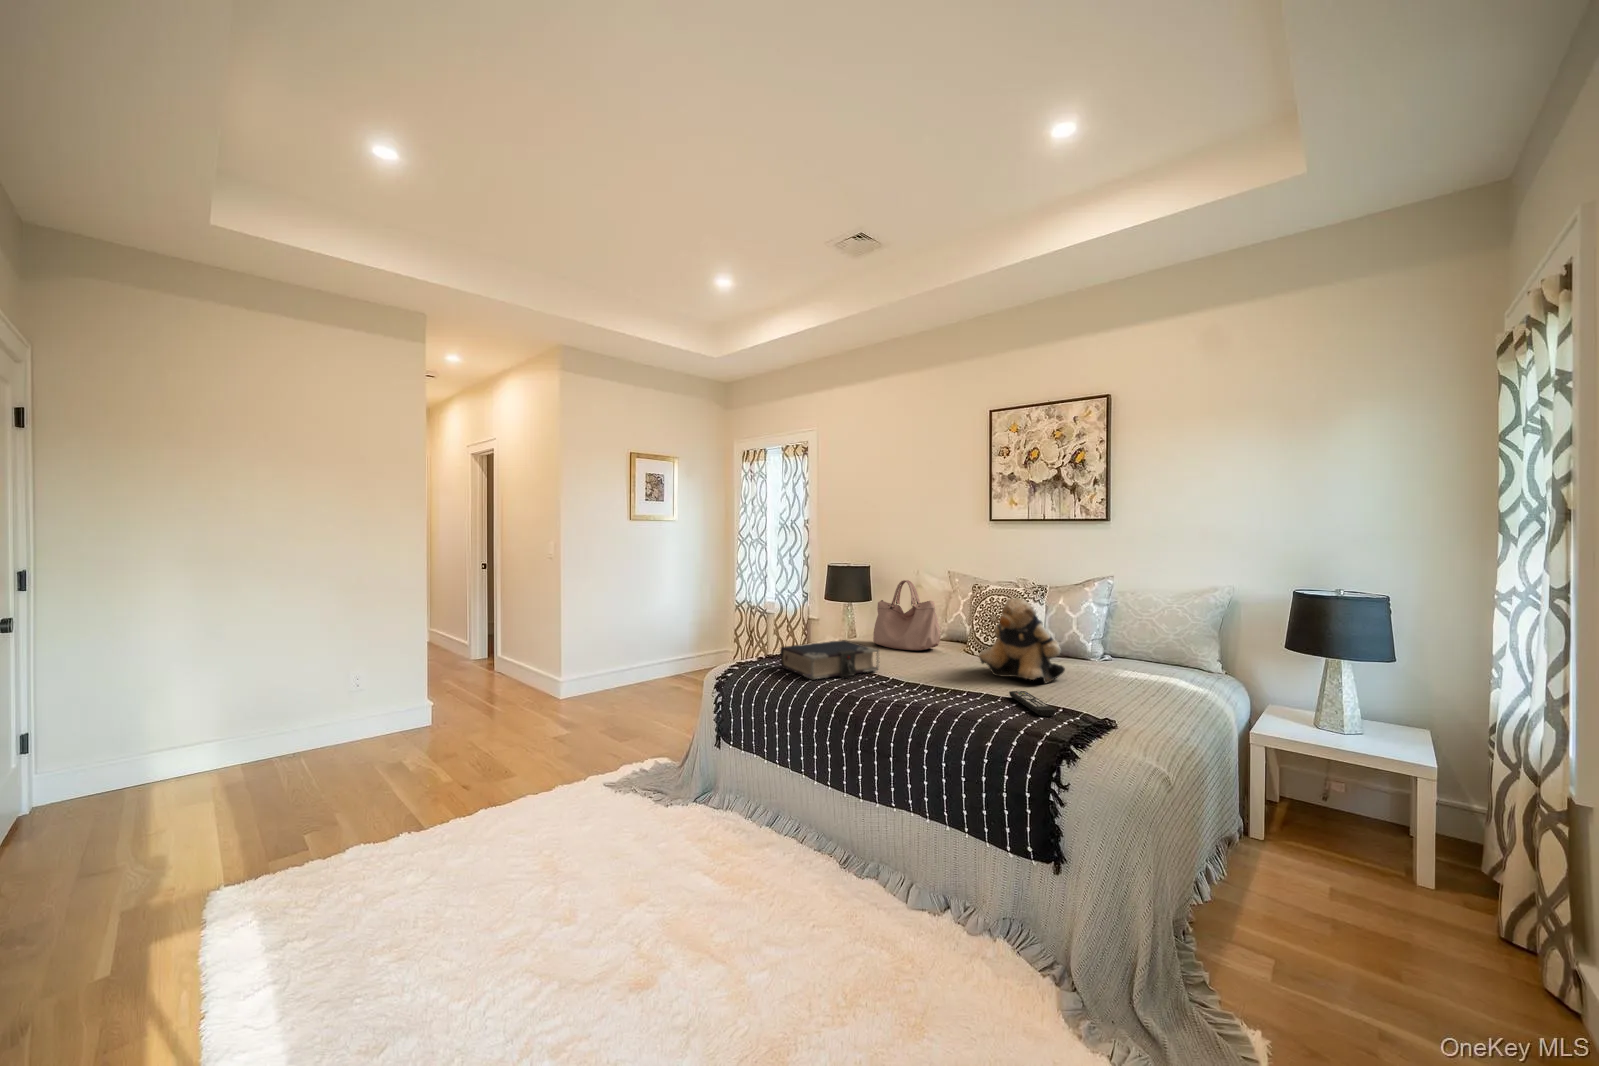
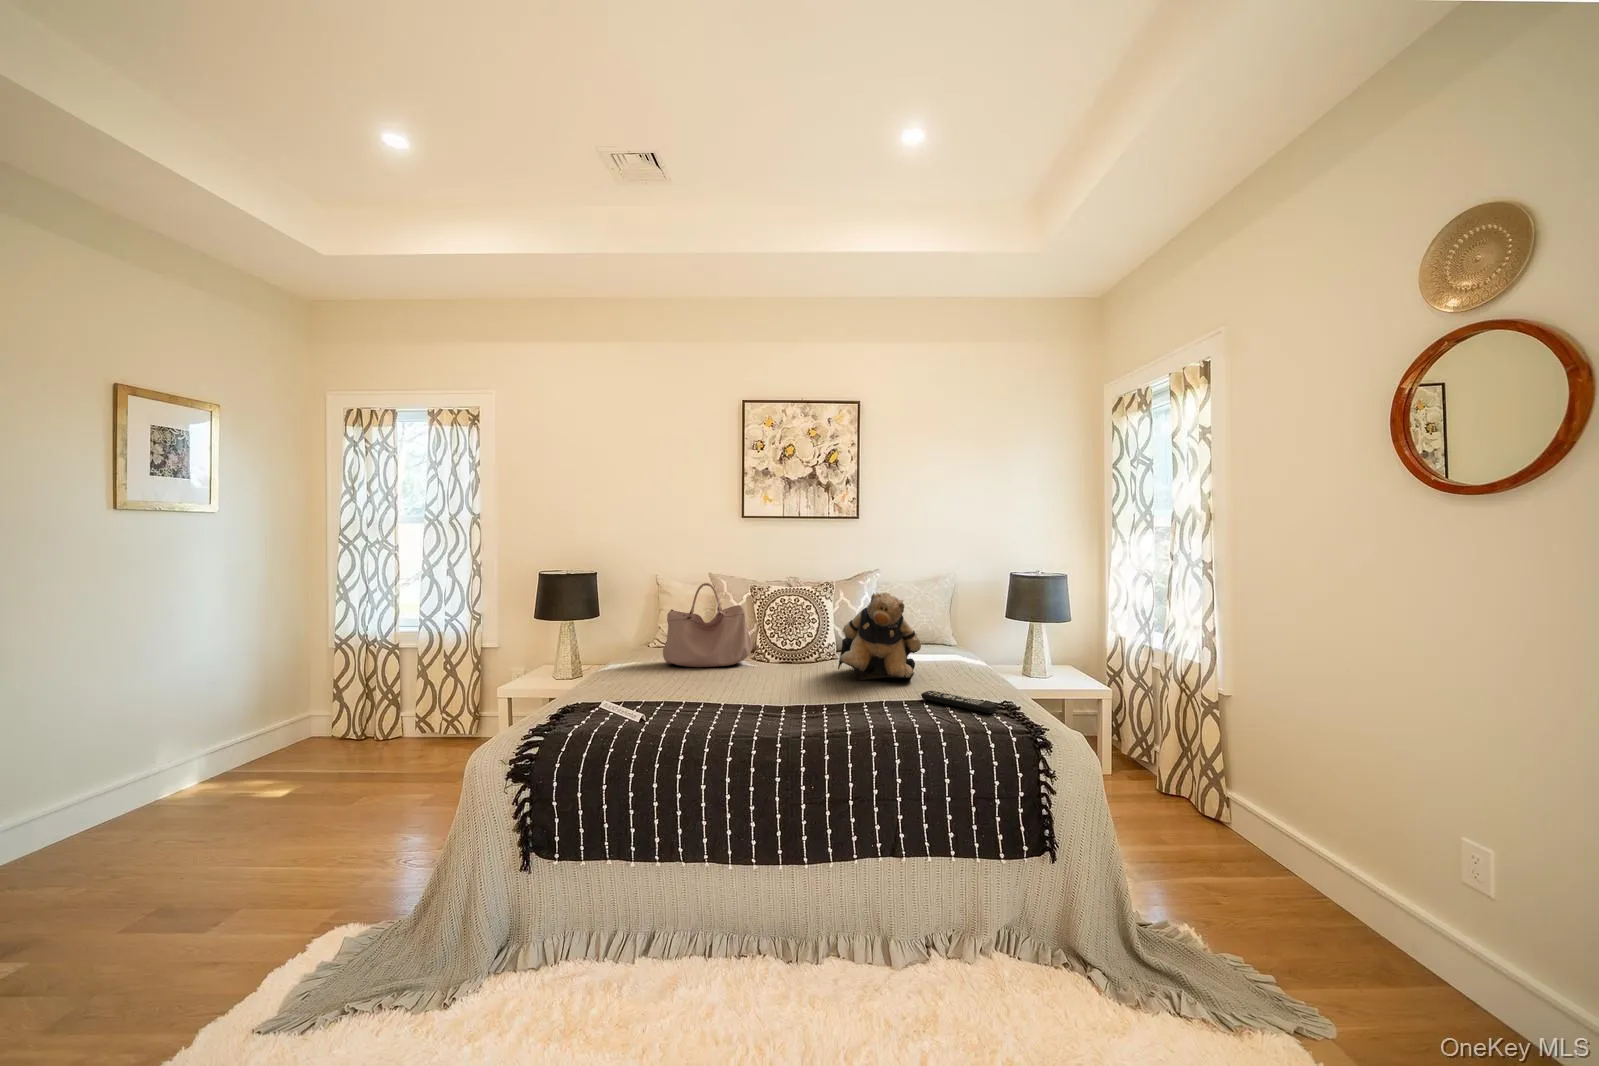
book: present [780,640,879,679] -> none [622,664,749,726]

